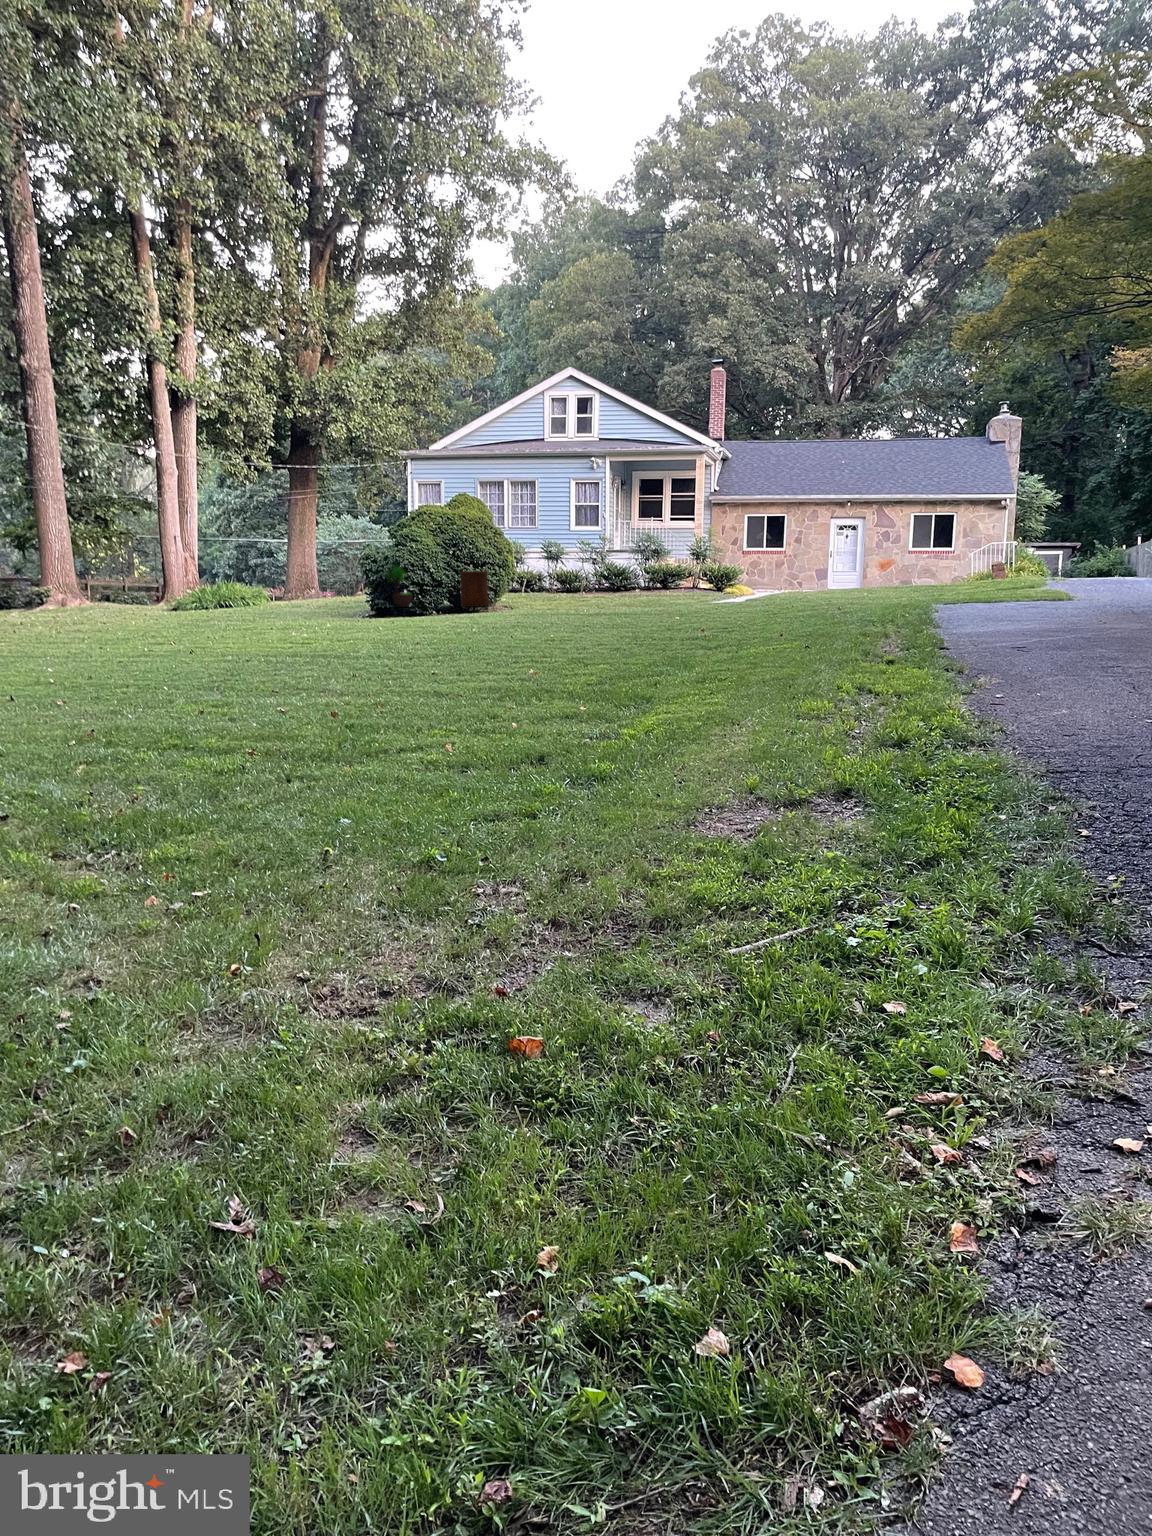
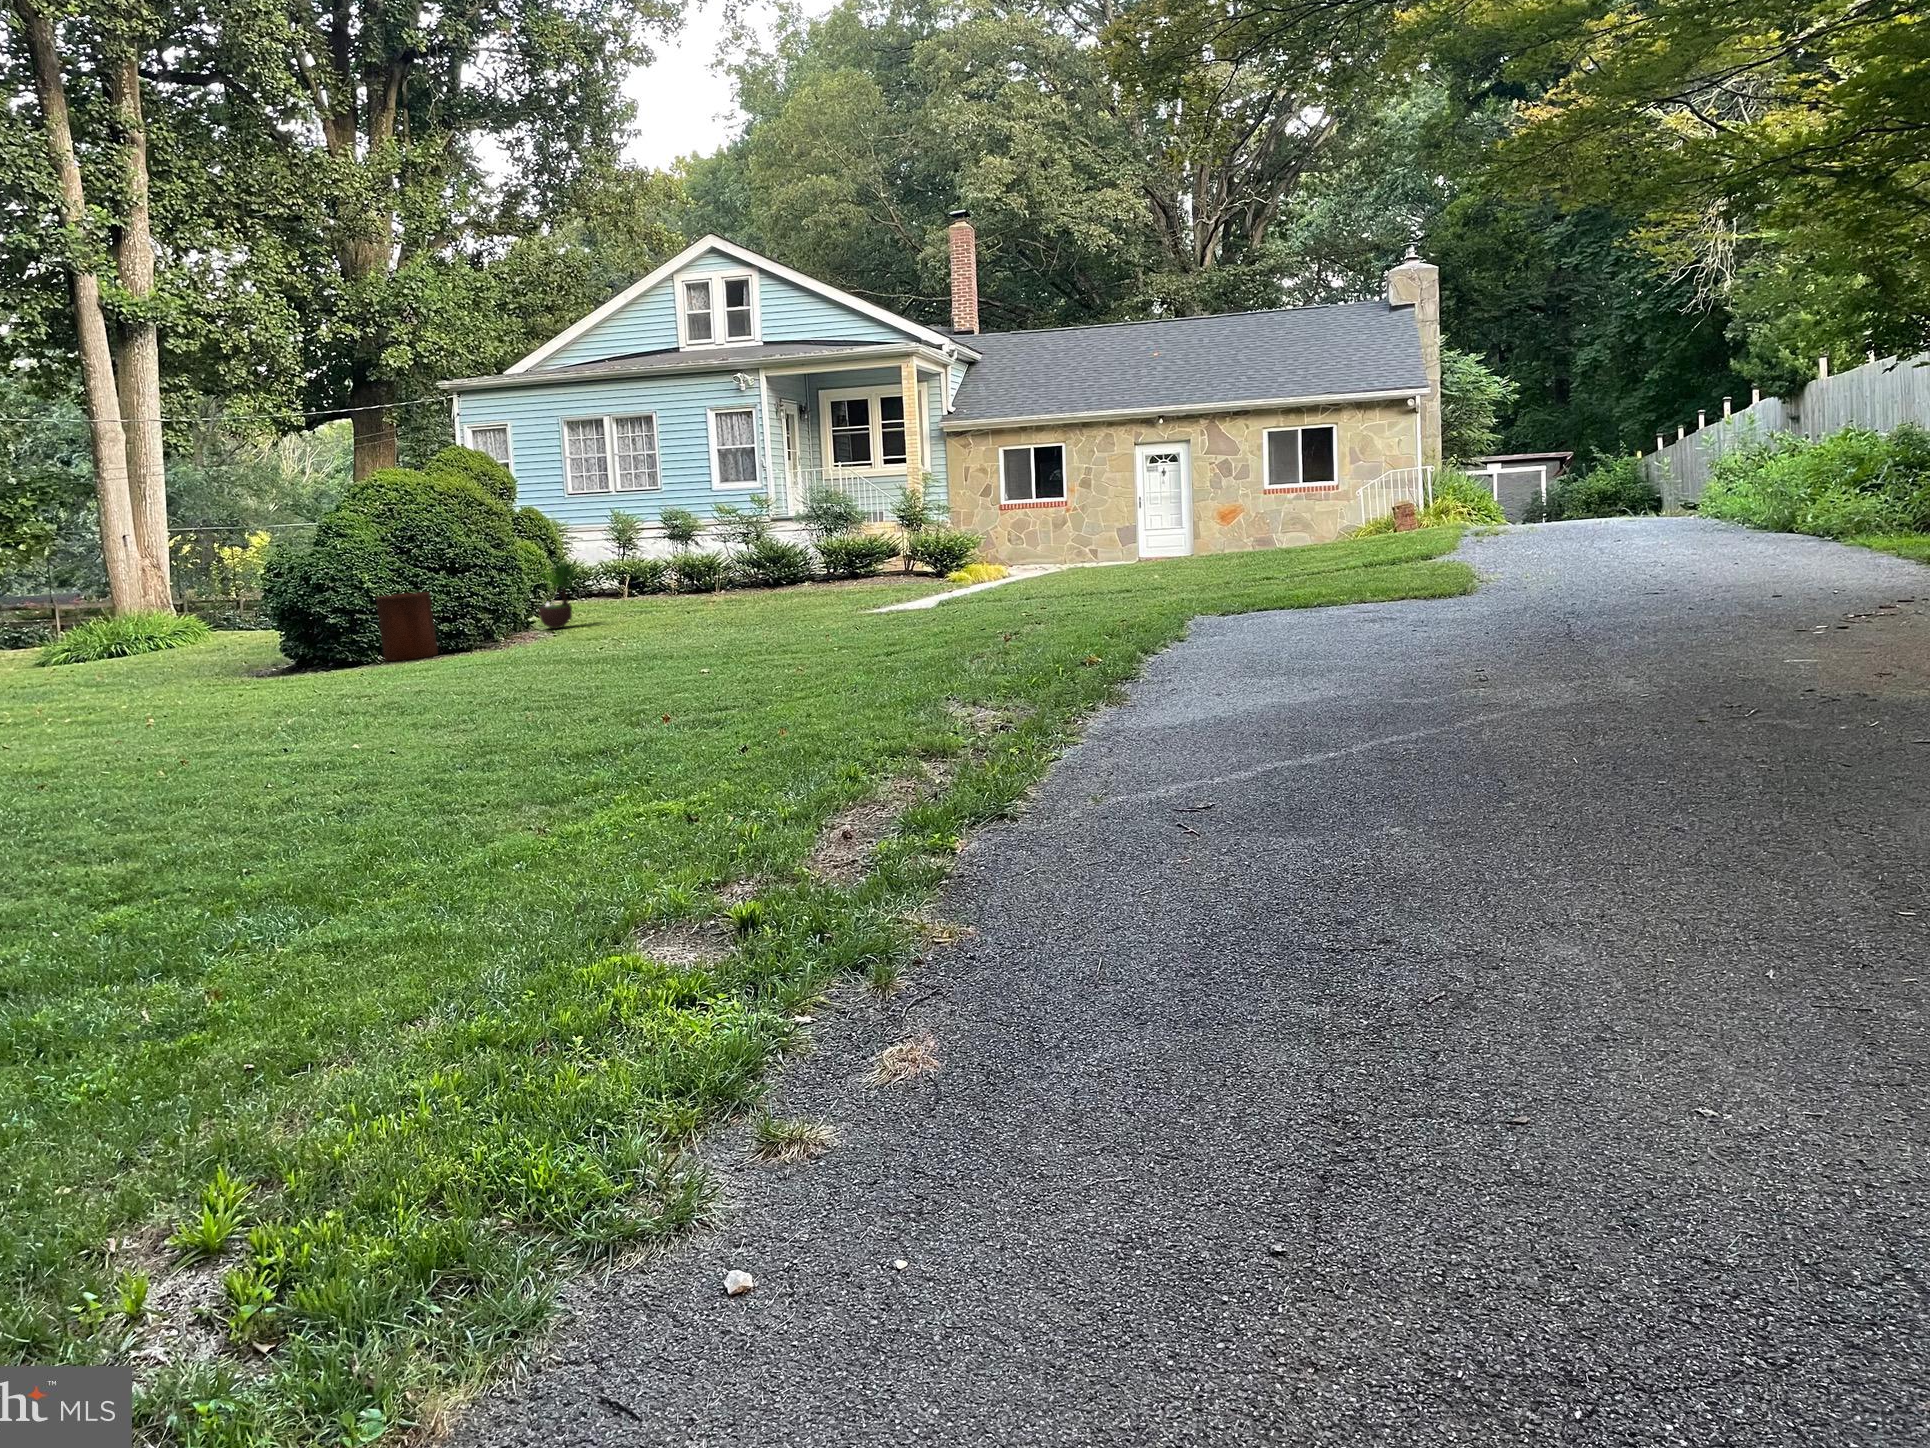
potted tree: present [383,566,412,607] -> present [539,560,576,629]

